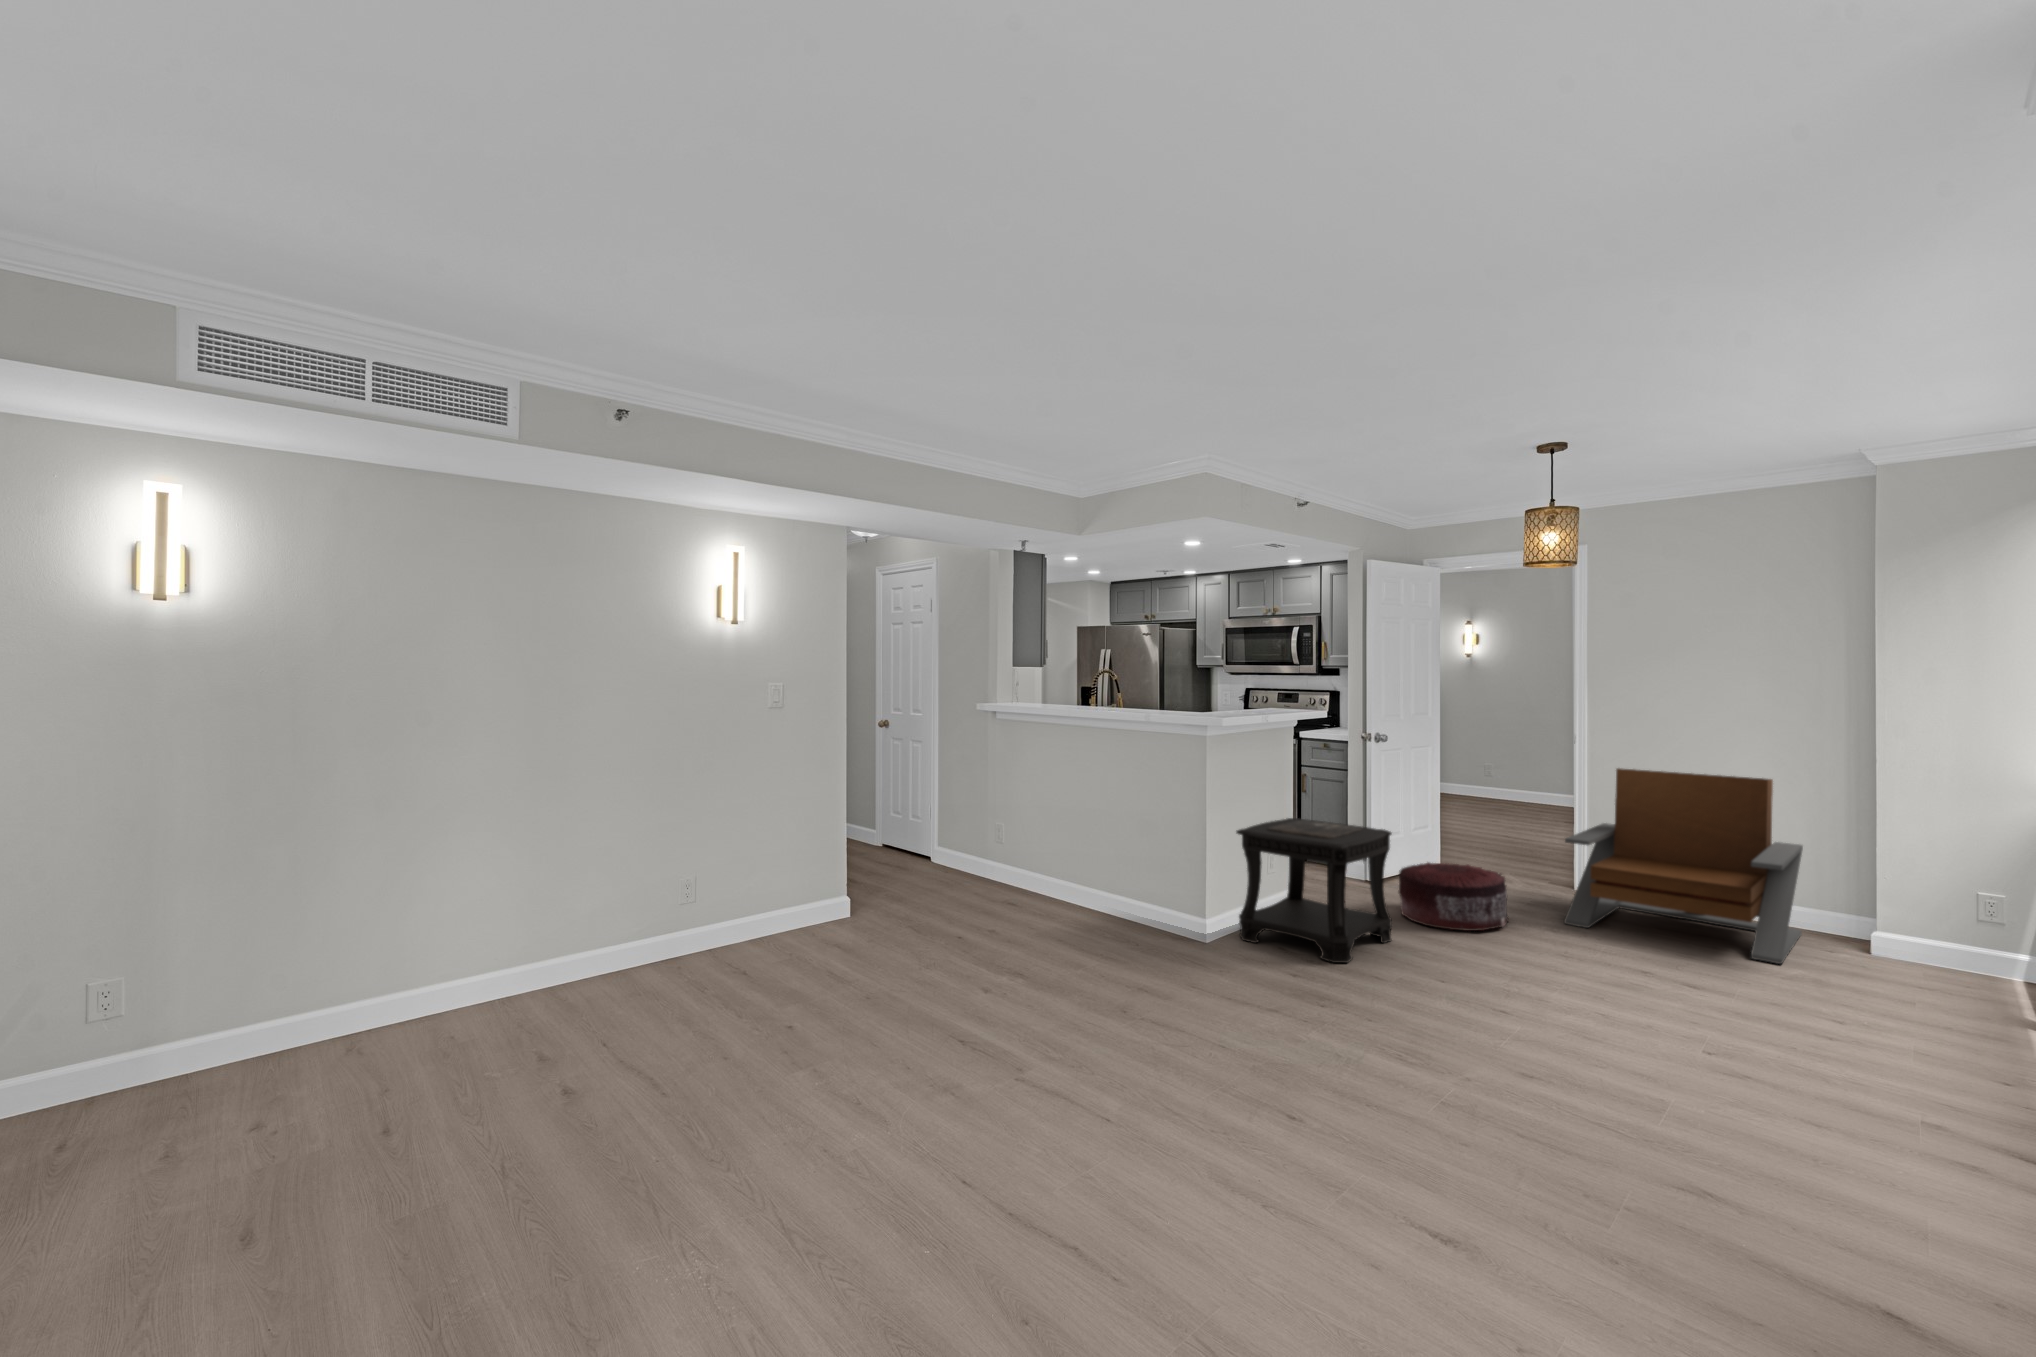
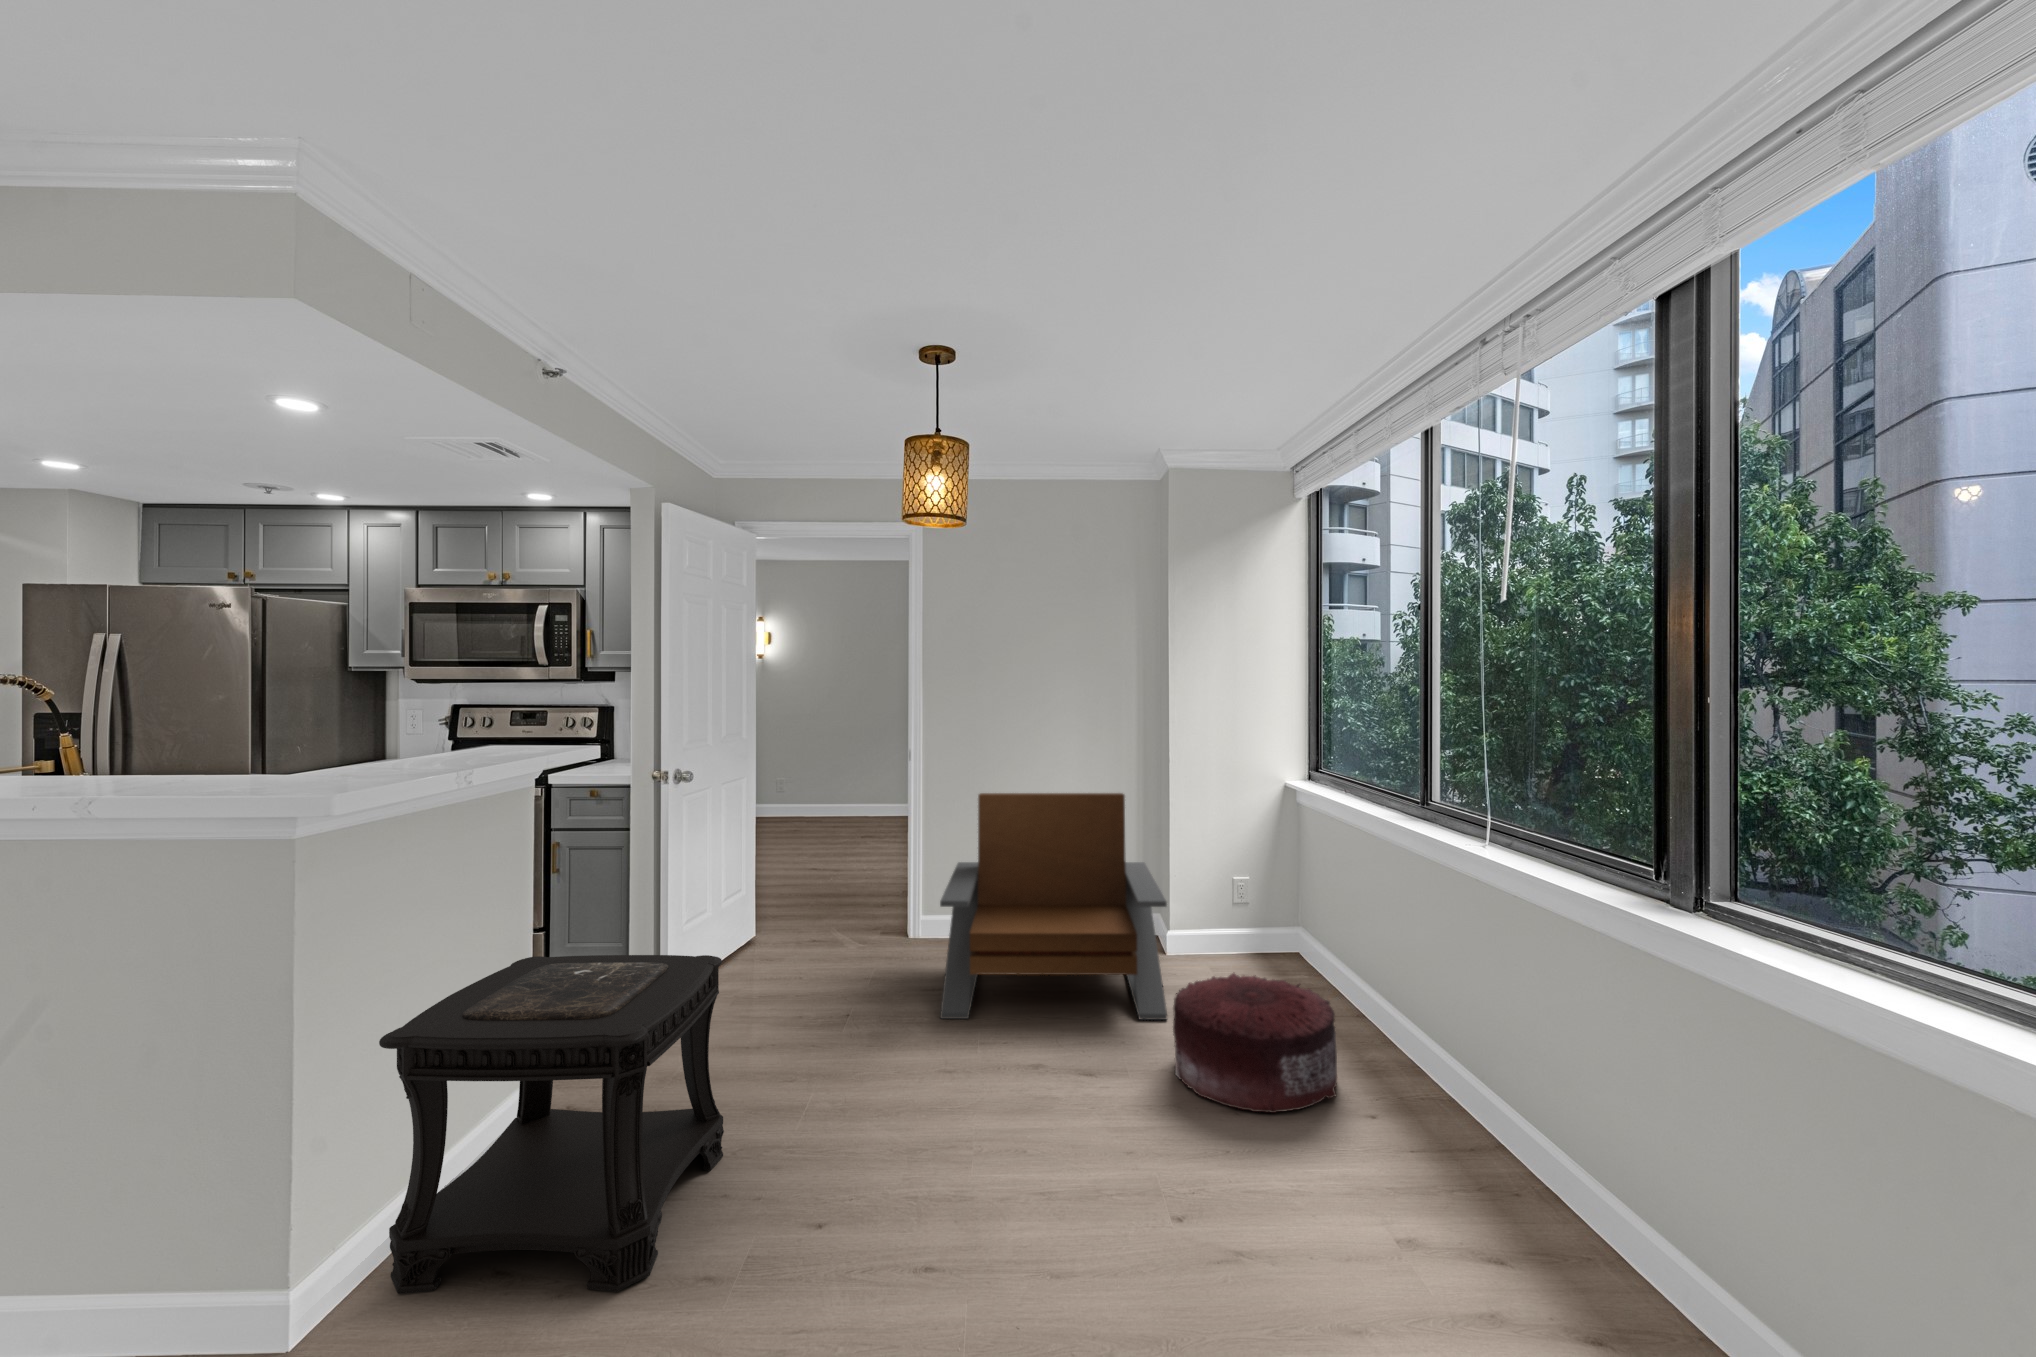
pouf: present [1399,862,1509,931] -> present [1173,973,1337,1113]

